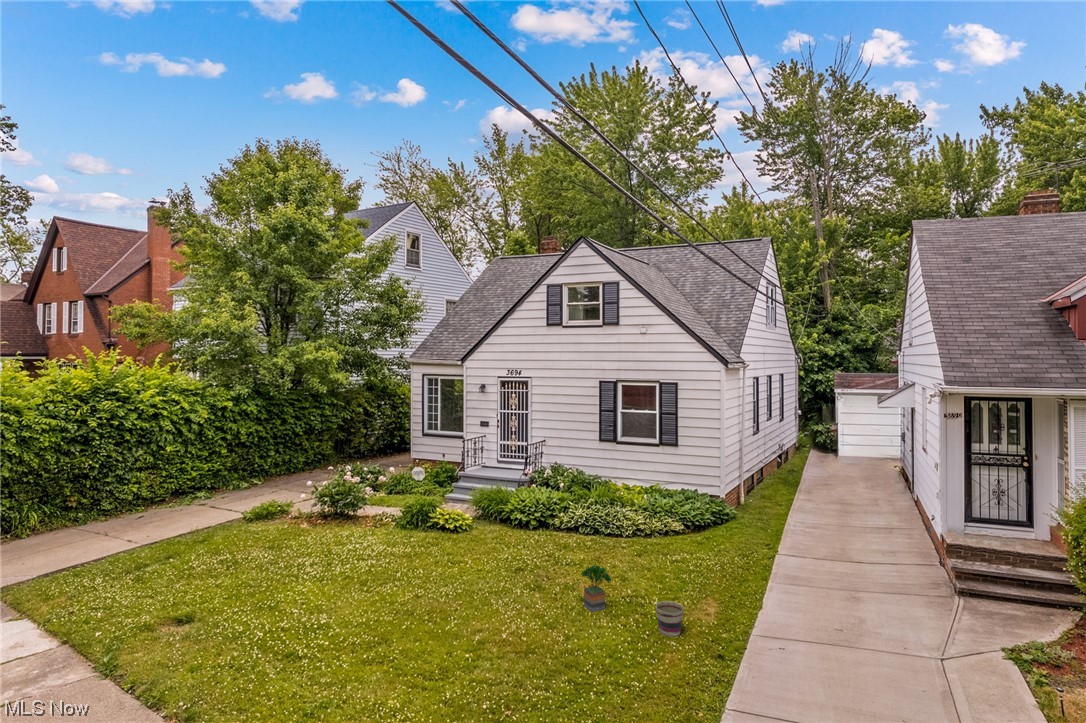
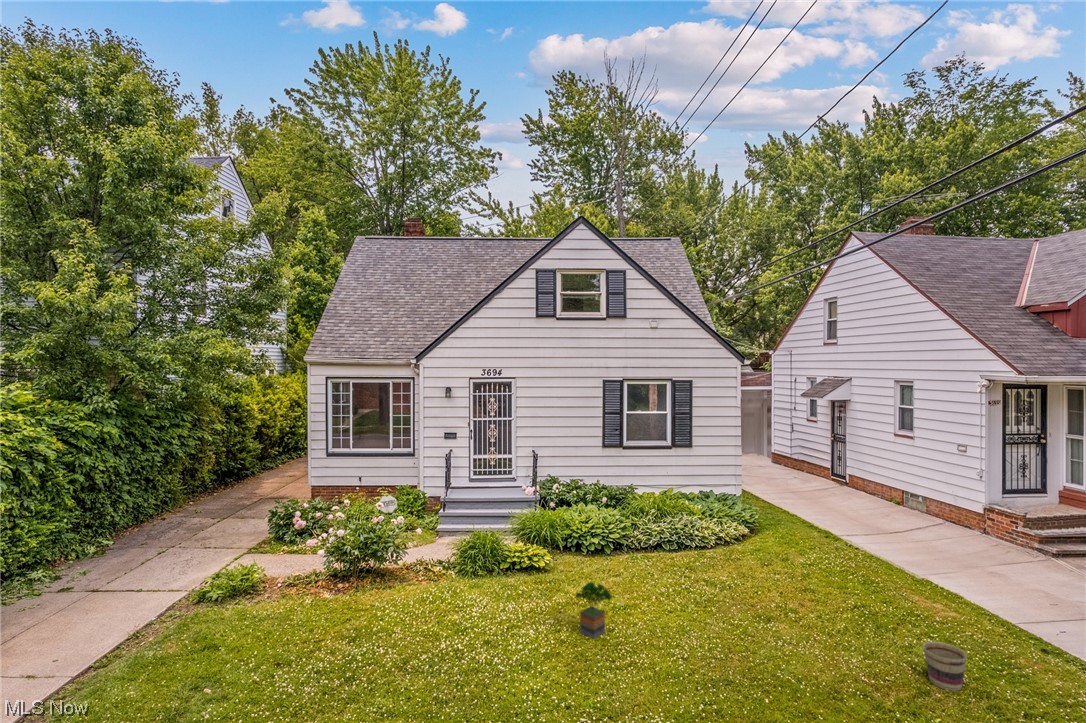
potted tree: present [581,565,611,612] -> present [576,582,612,639]

